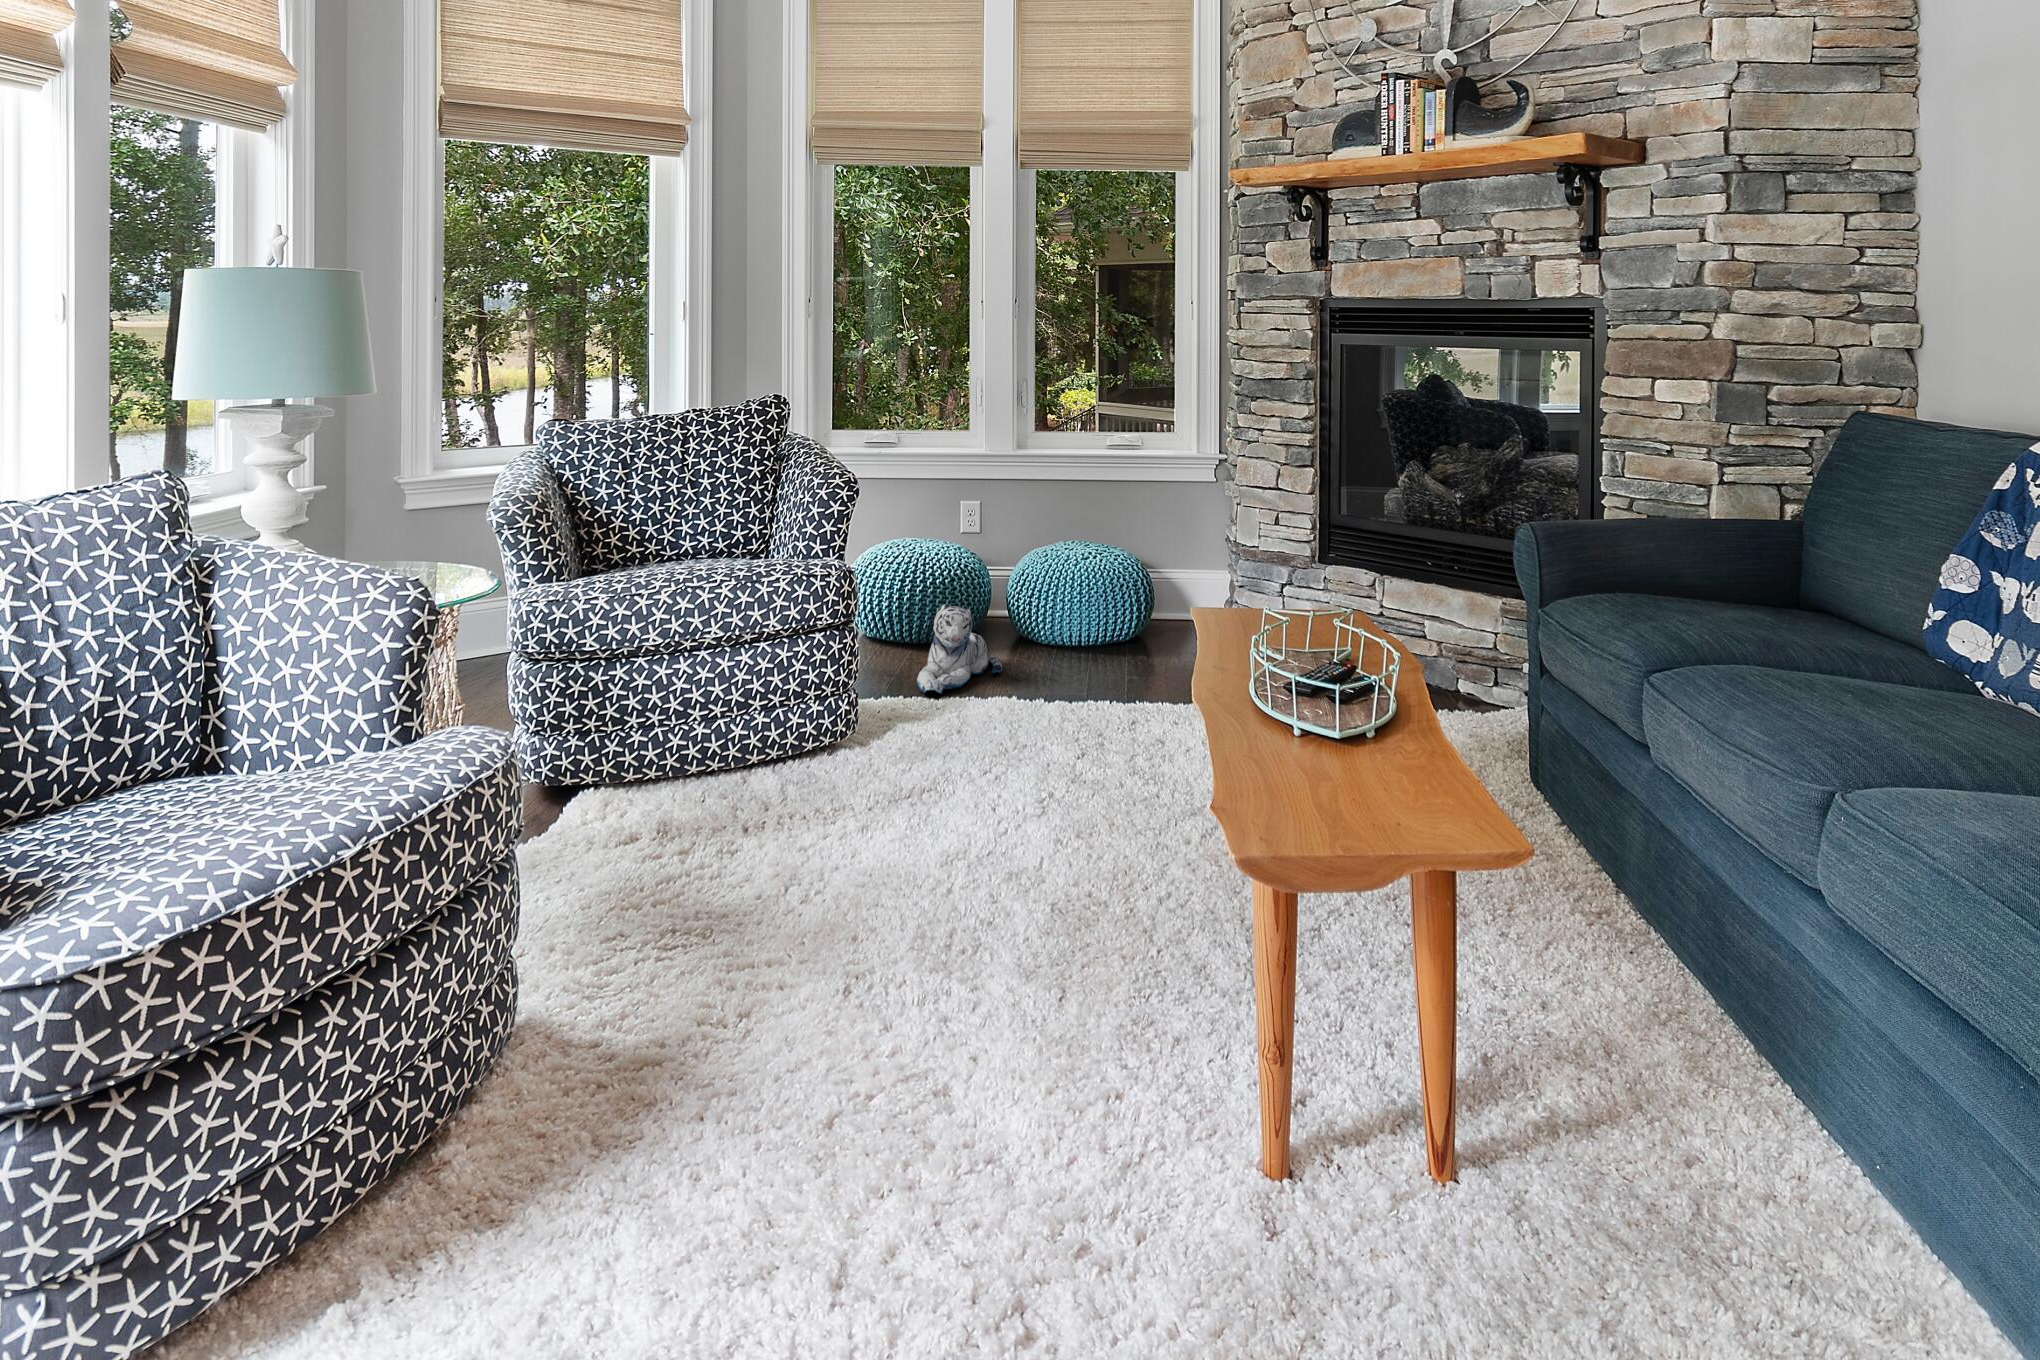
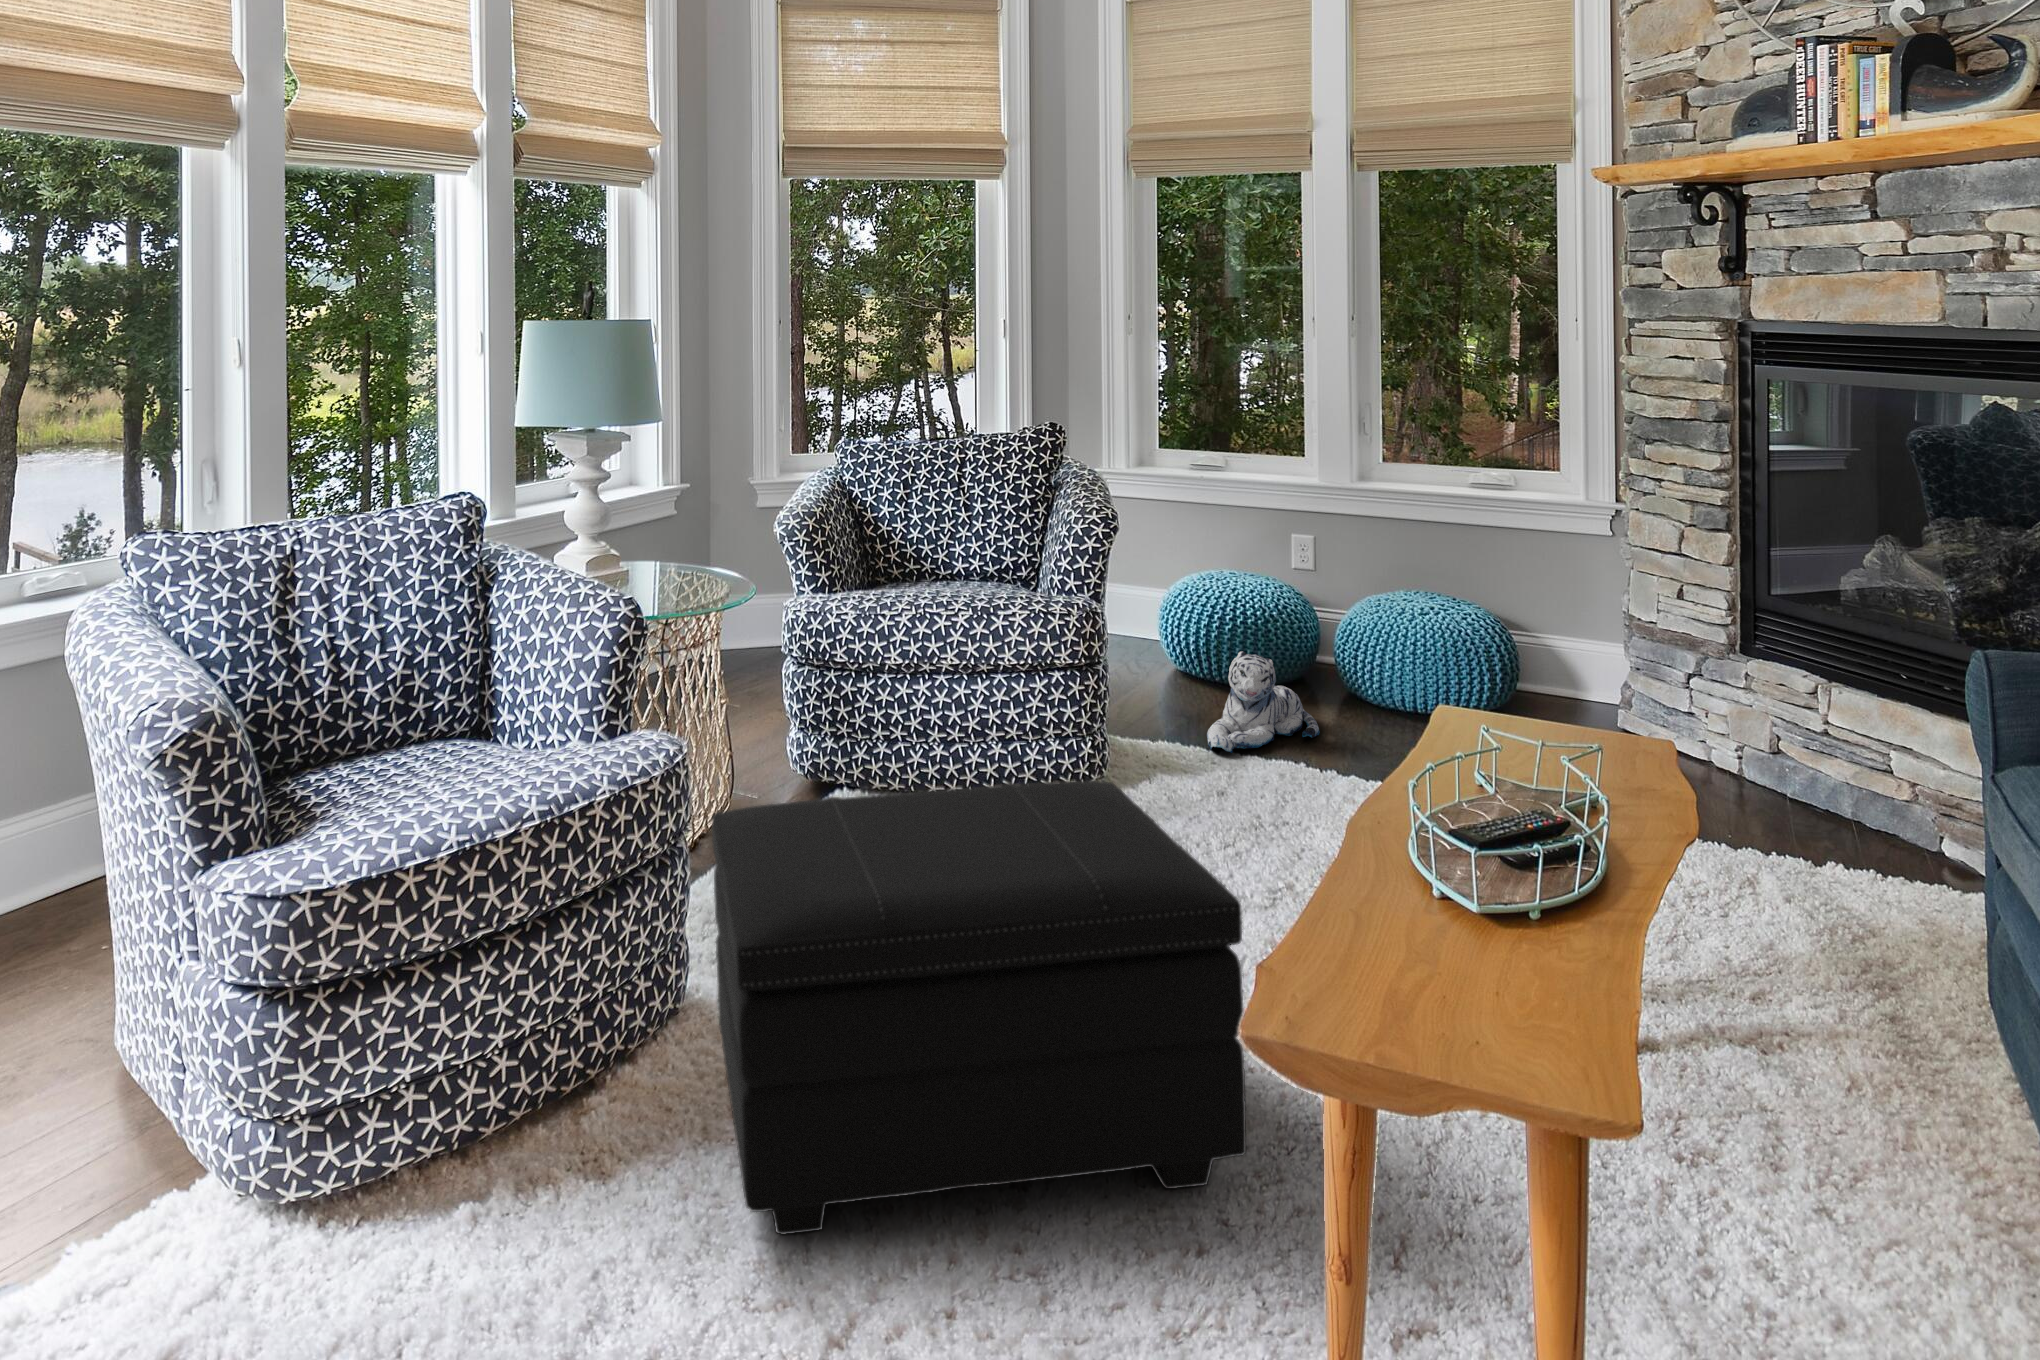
footstool: none [571,710,1110,1205] -> present [712,781,1246,1234]

